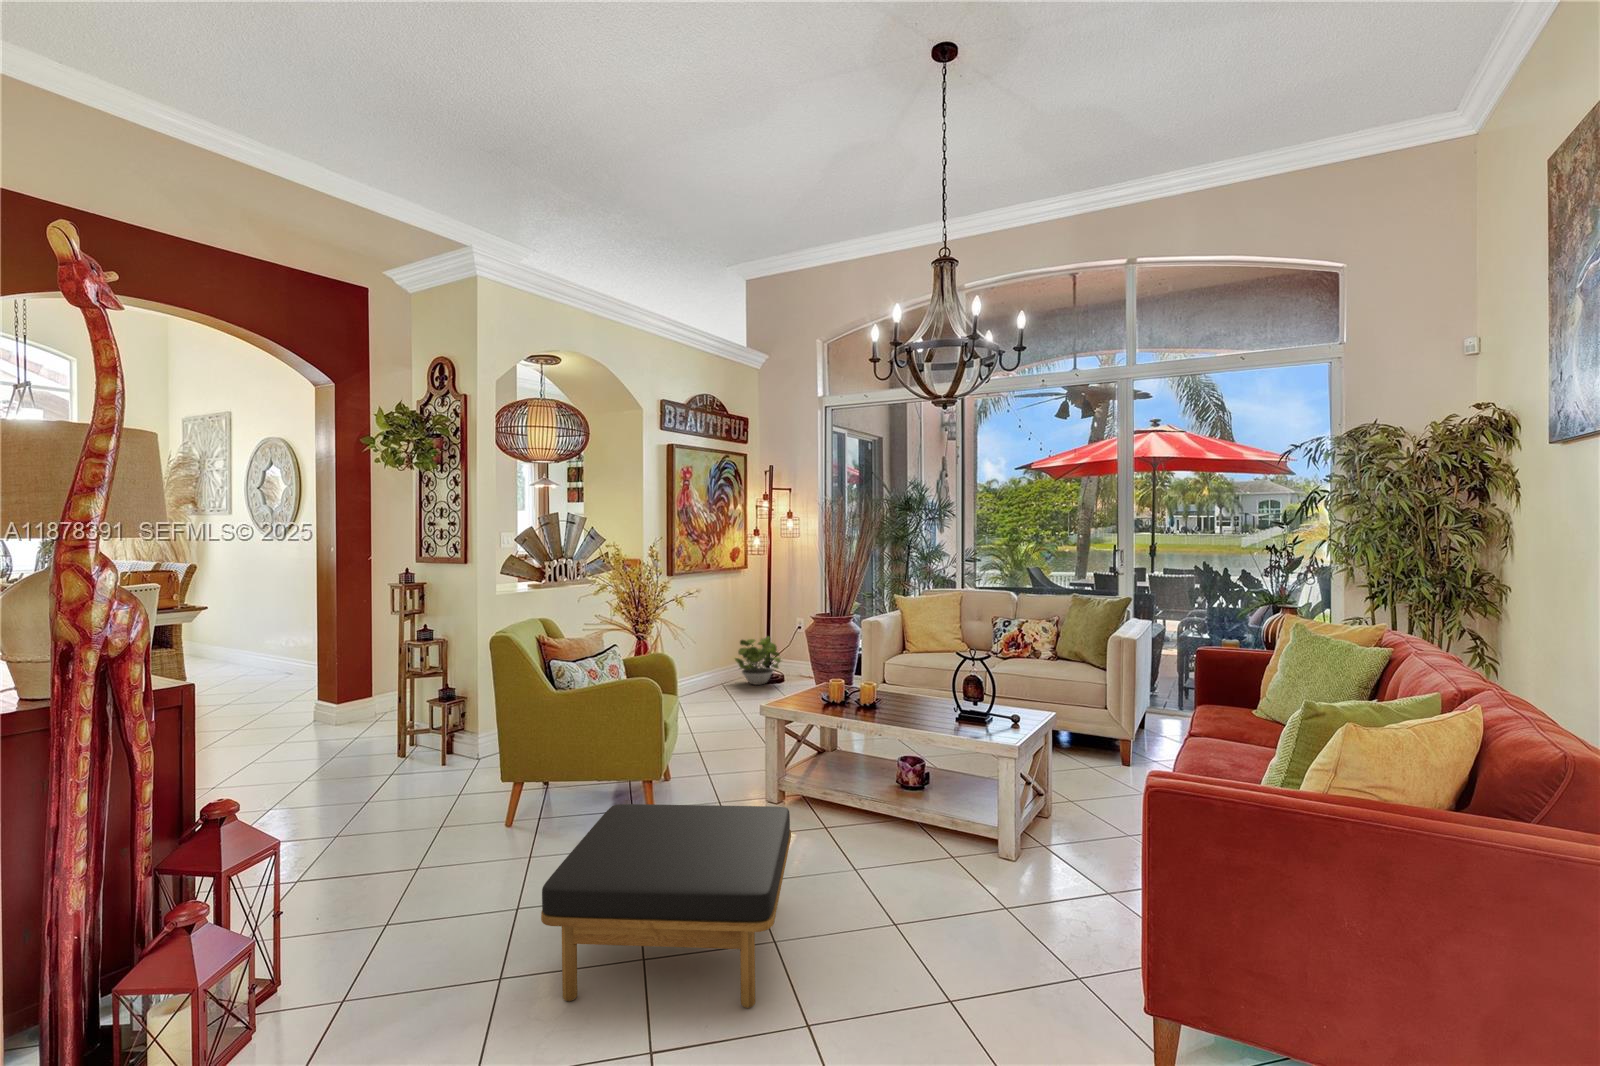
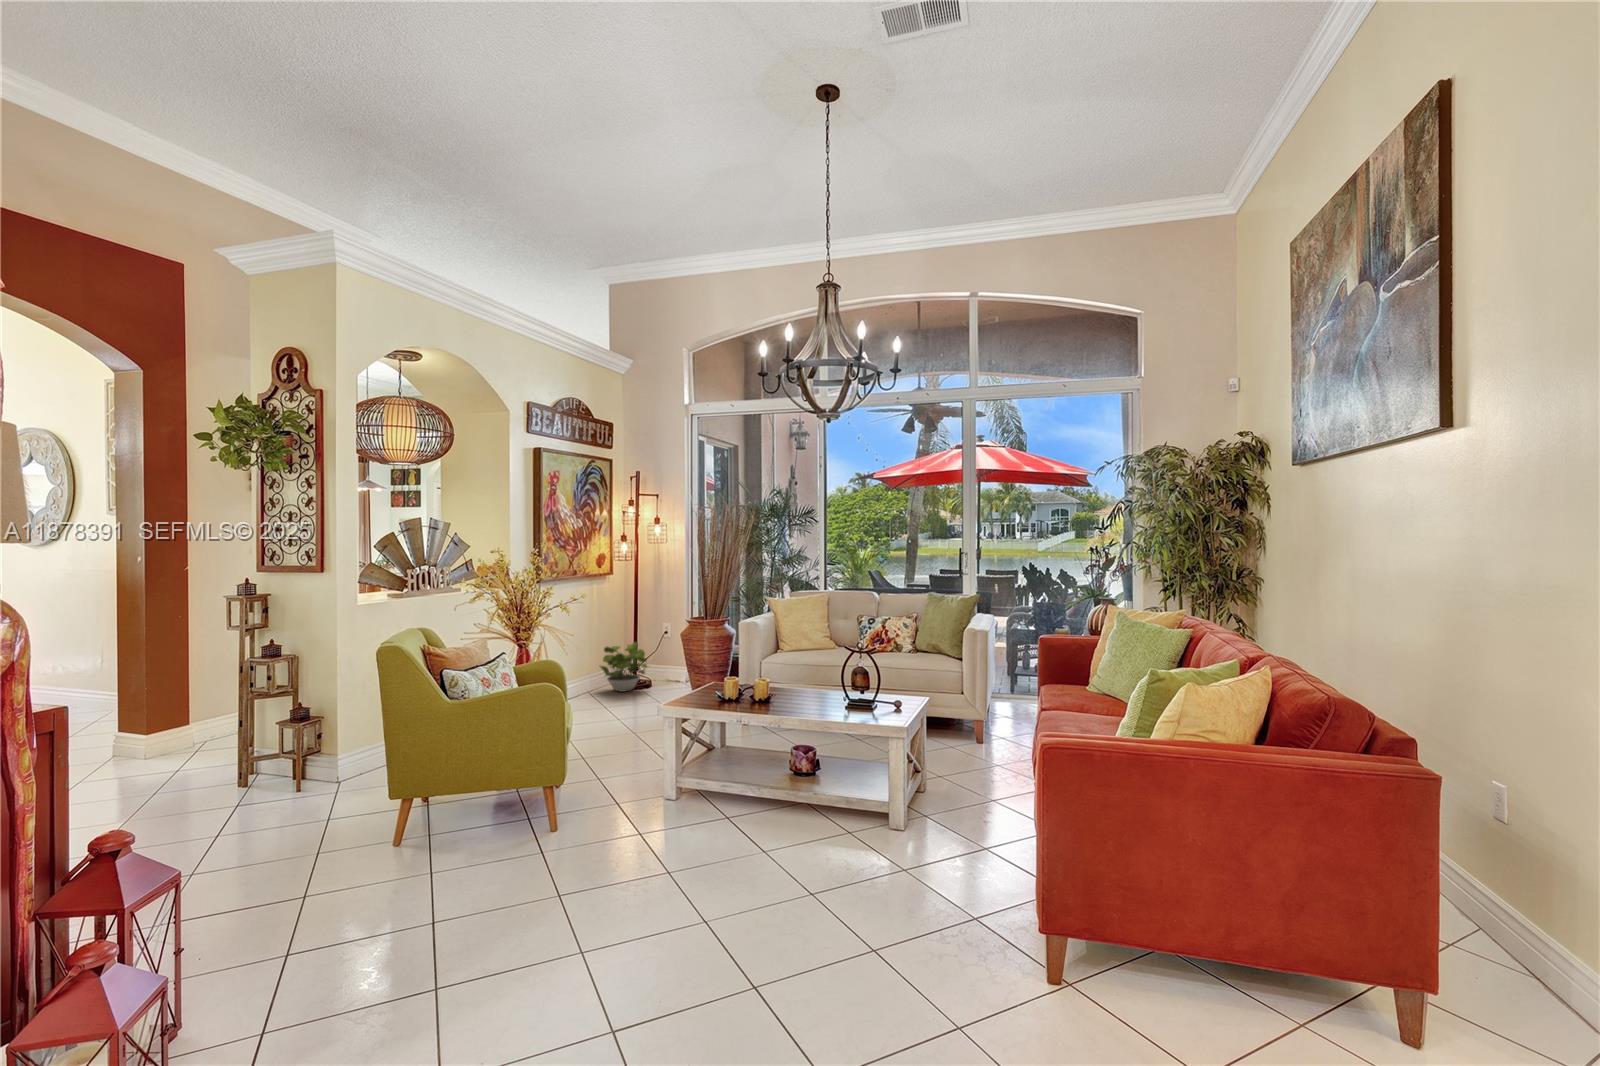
ottoman: present [541,804,791,1008] -> none [495,794,722,989]

